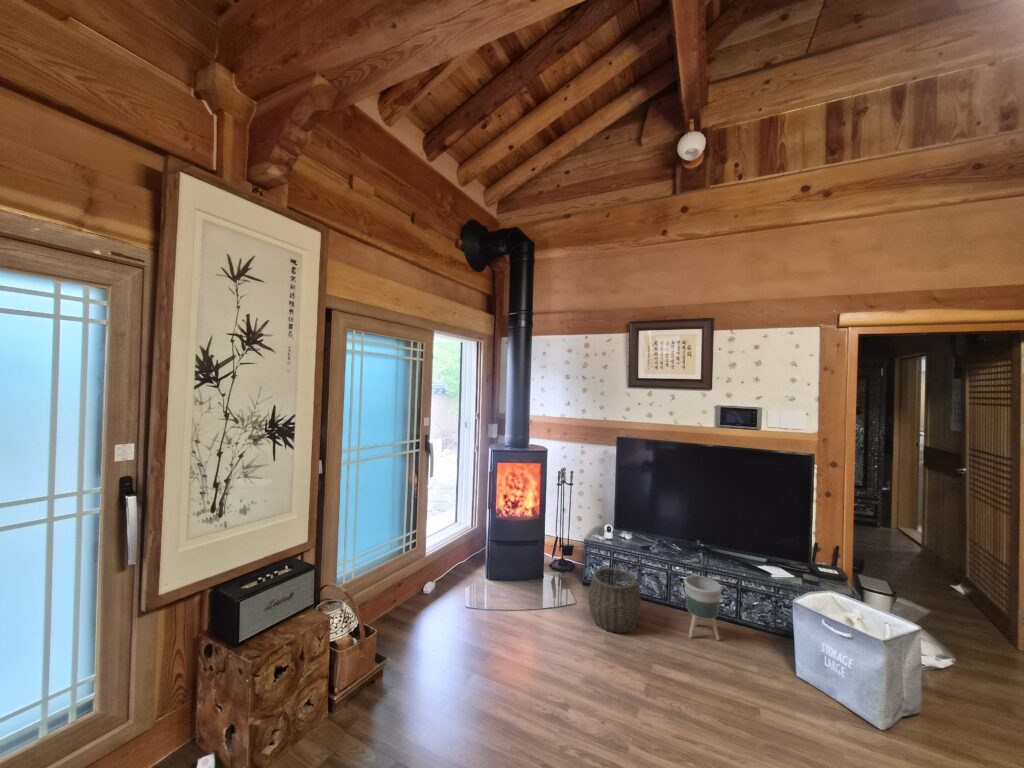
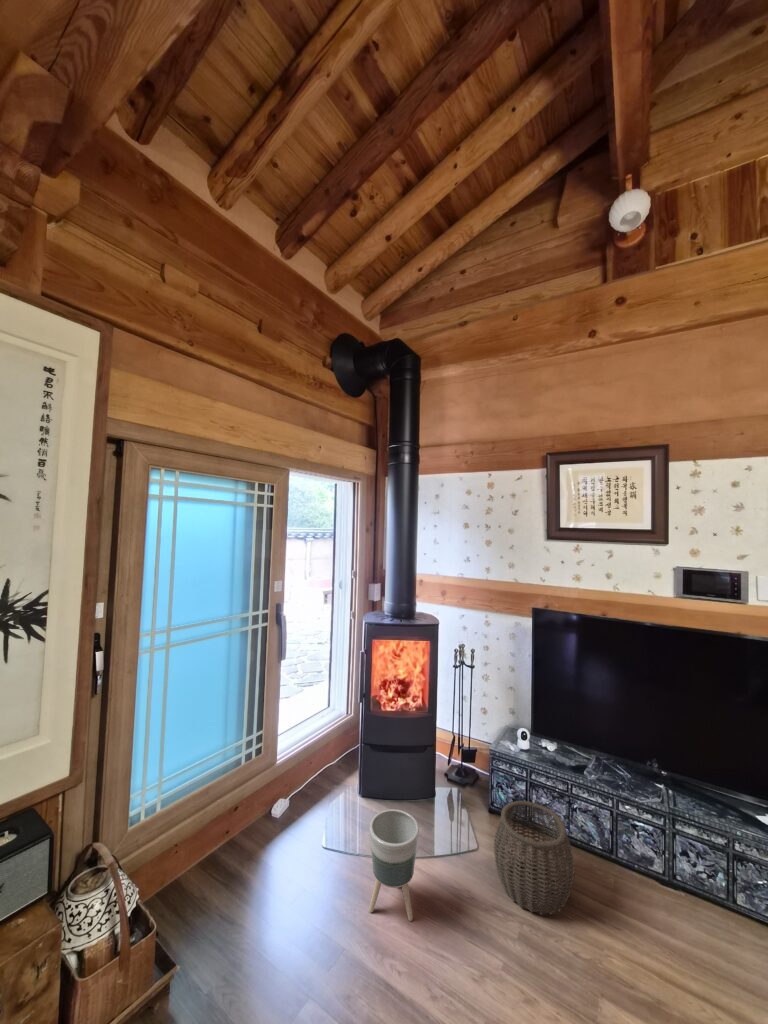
planter: present [684,575,721,640] -> present [369,809,419,921]

